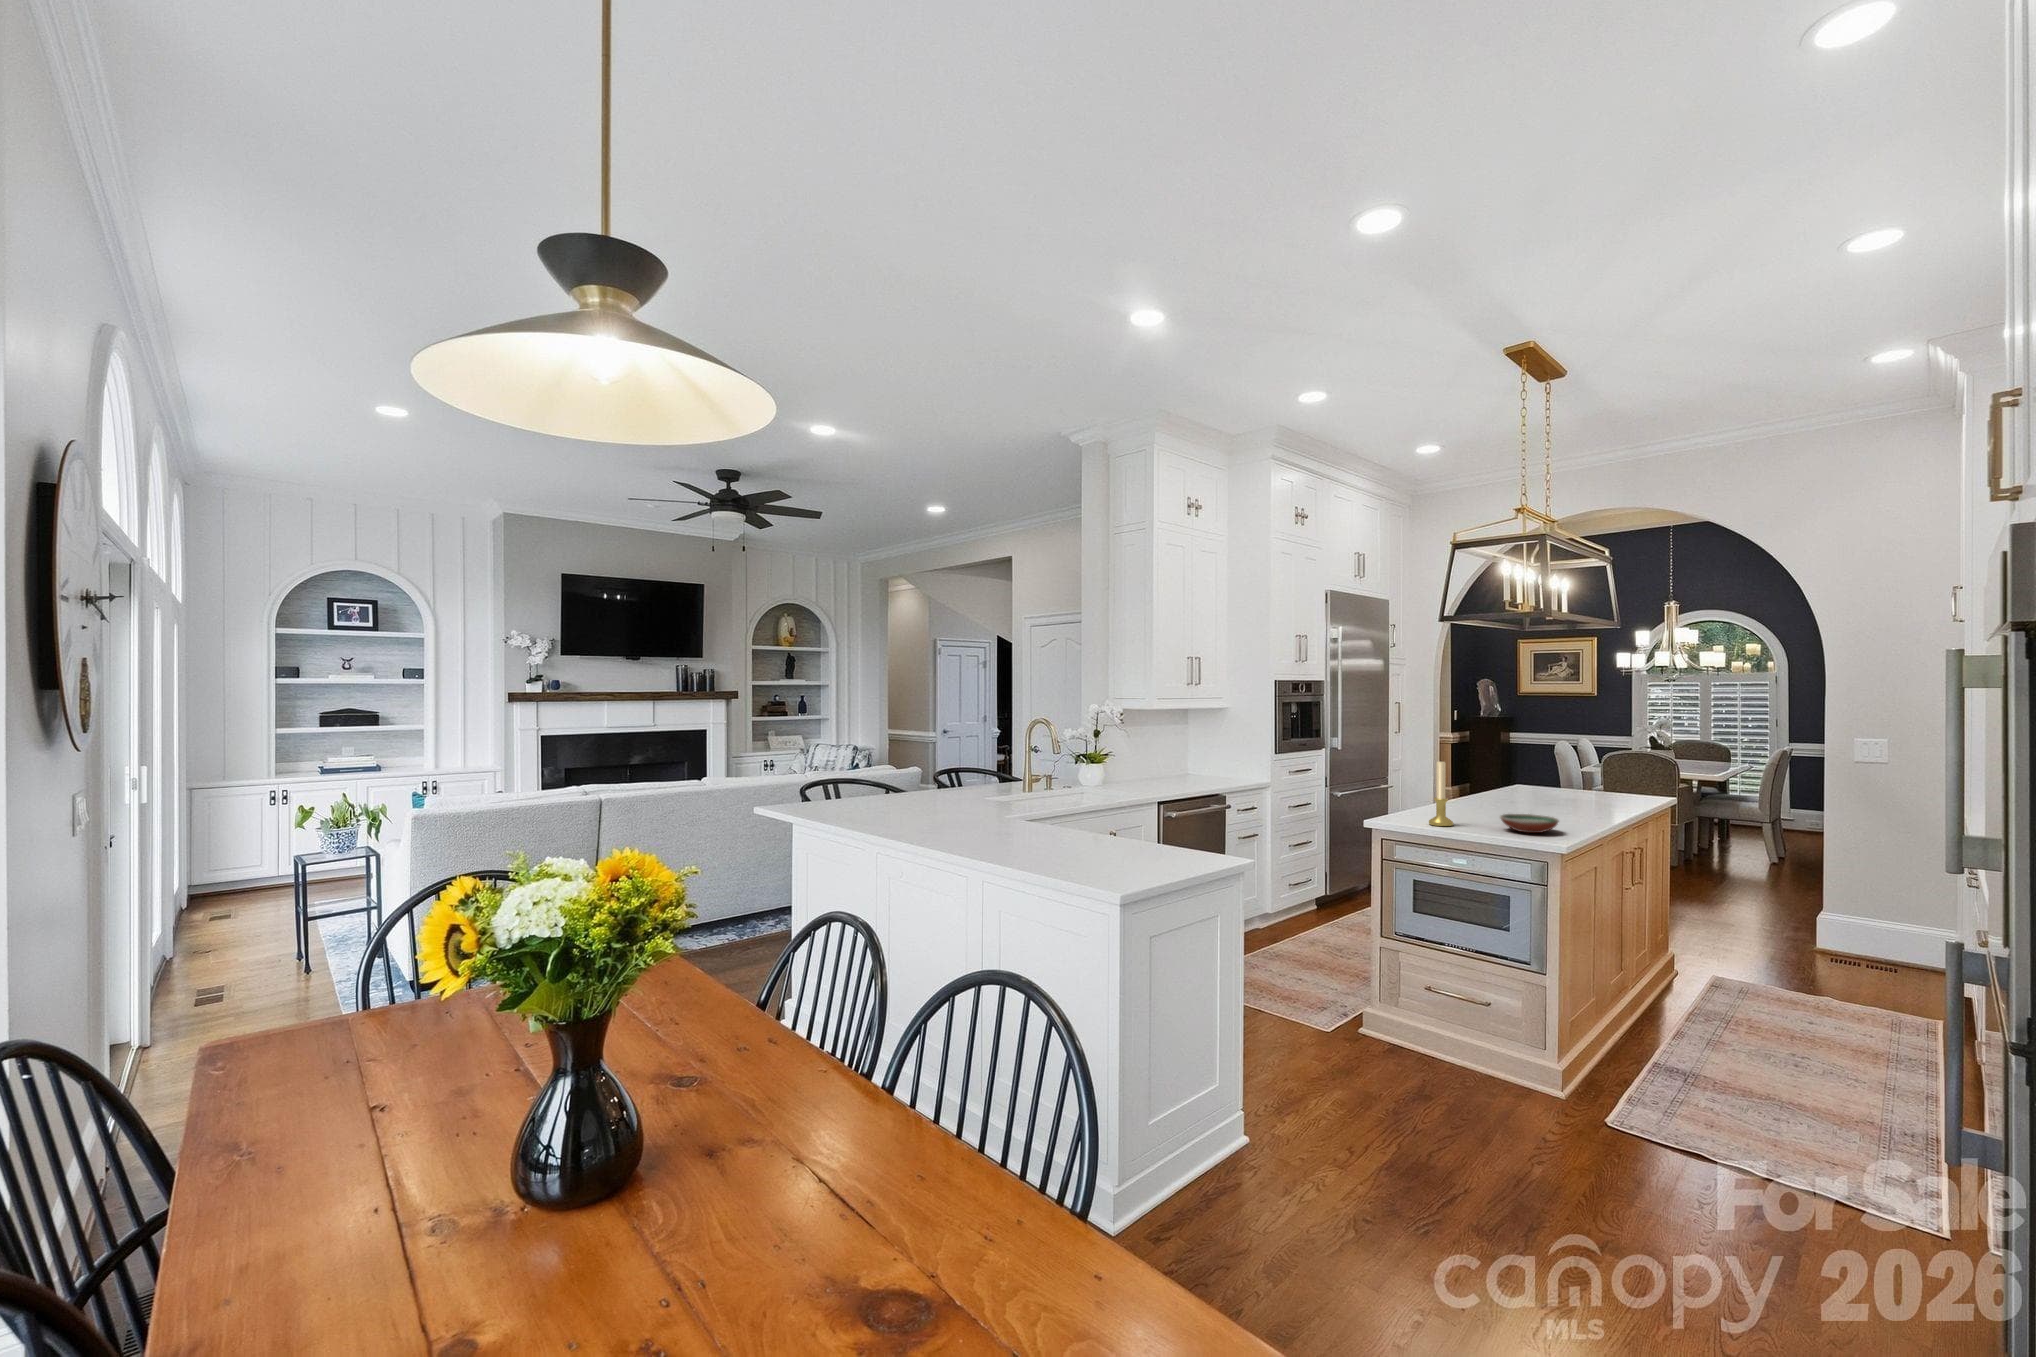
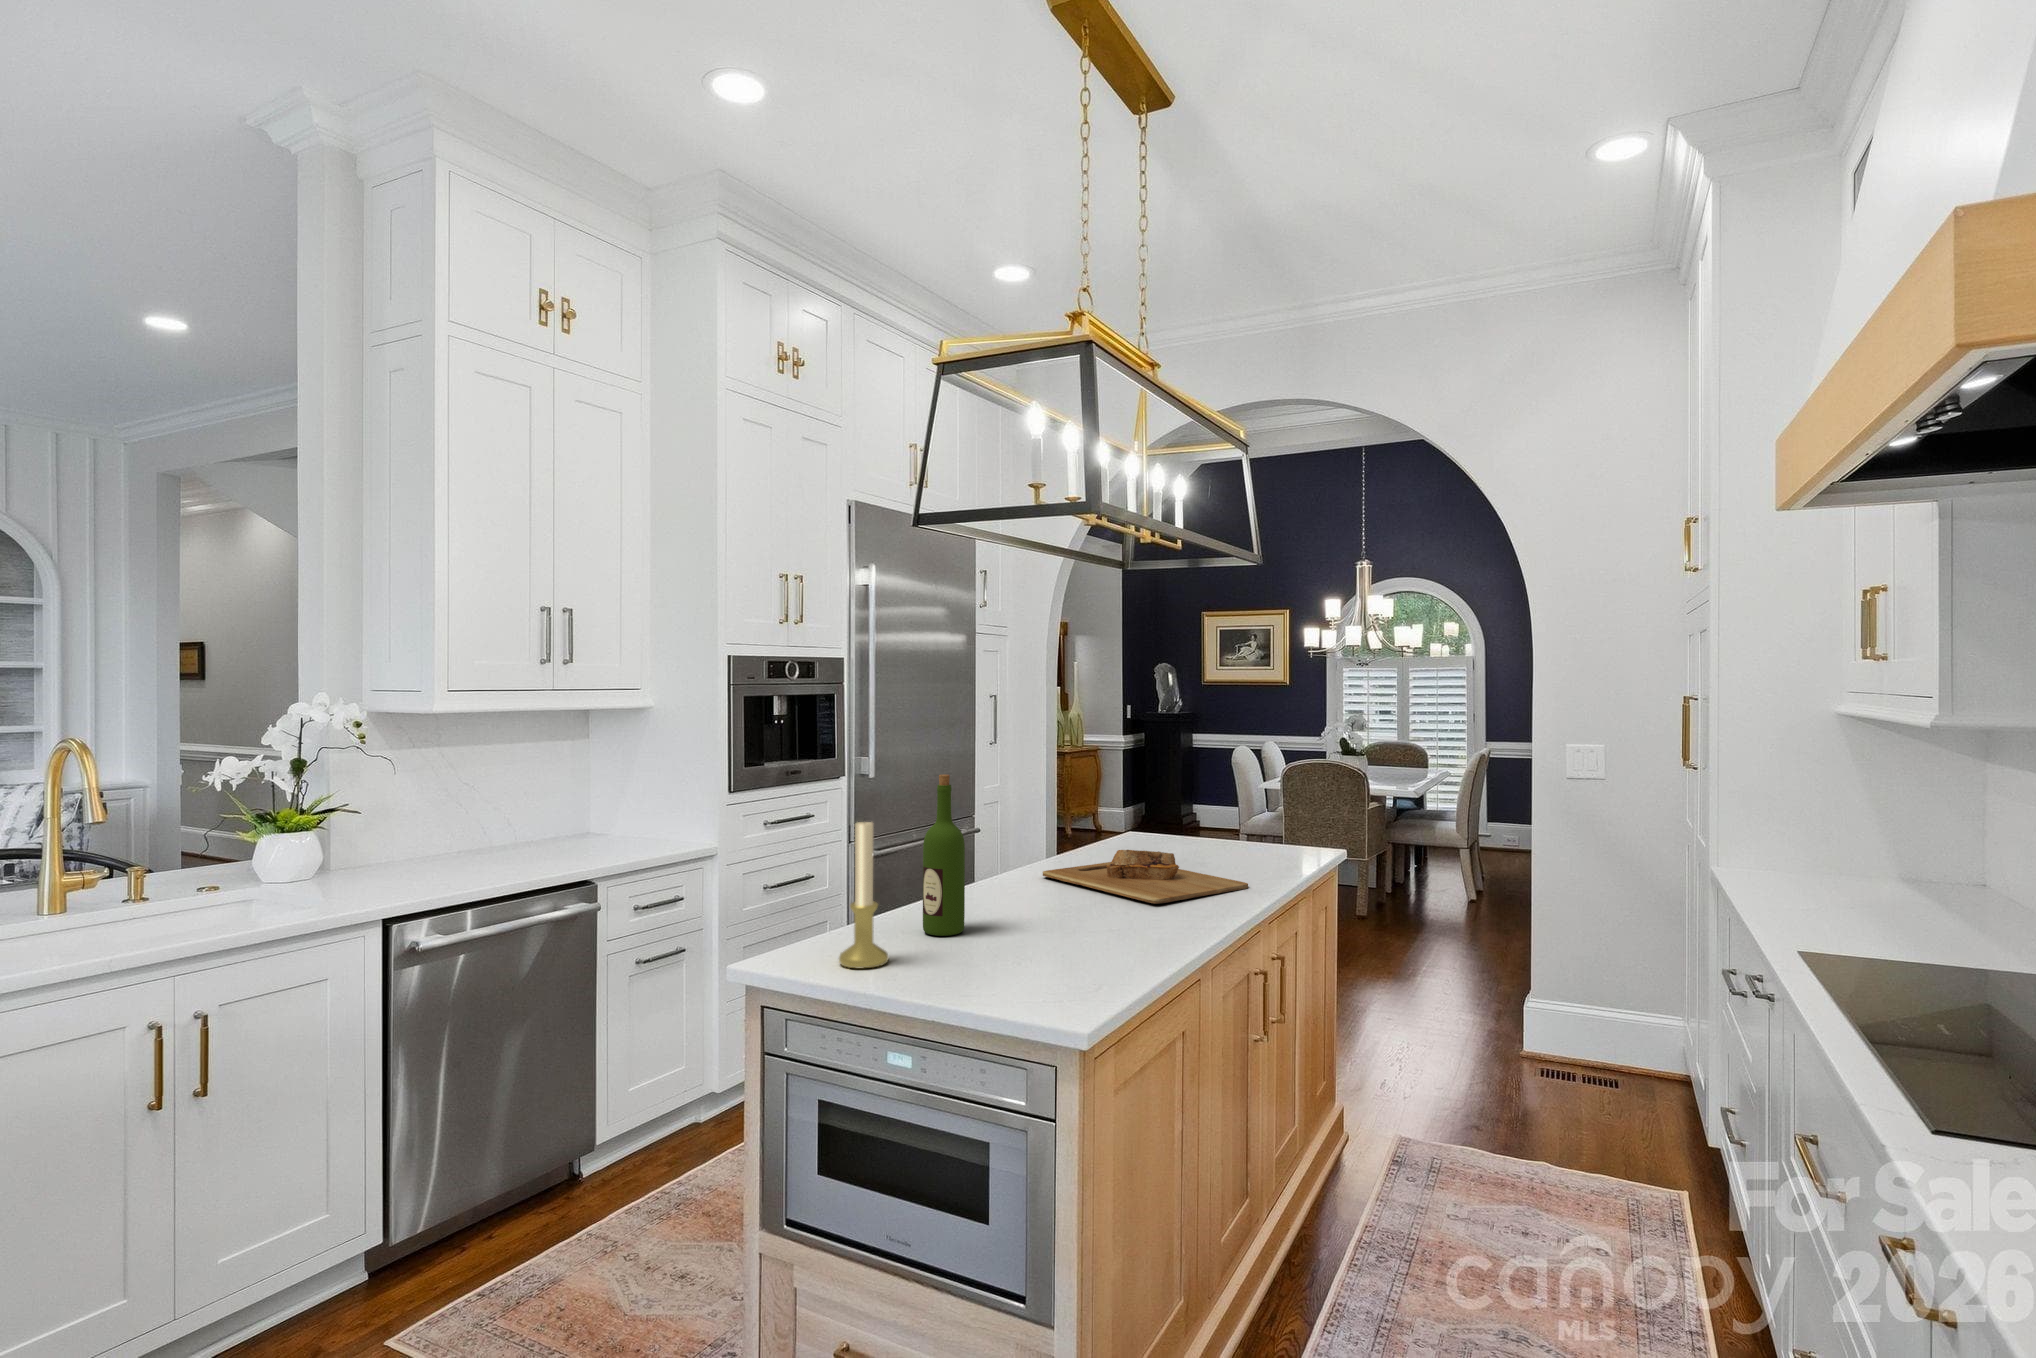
wine bottle: none [1456,742,1478,819] -> present [923,774,965,936]
cutting board: none [1496,787,1627,812] -> present [1043,850,1248,904]
decorative bowl: present [1500,814,1559,833] -> none [969,931,1083,981]

